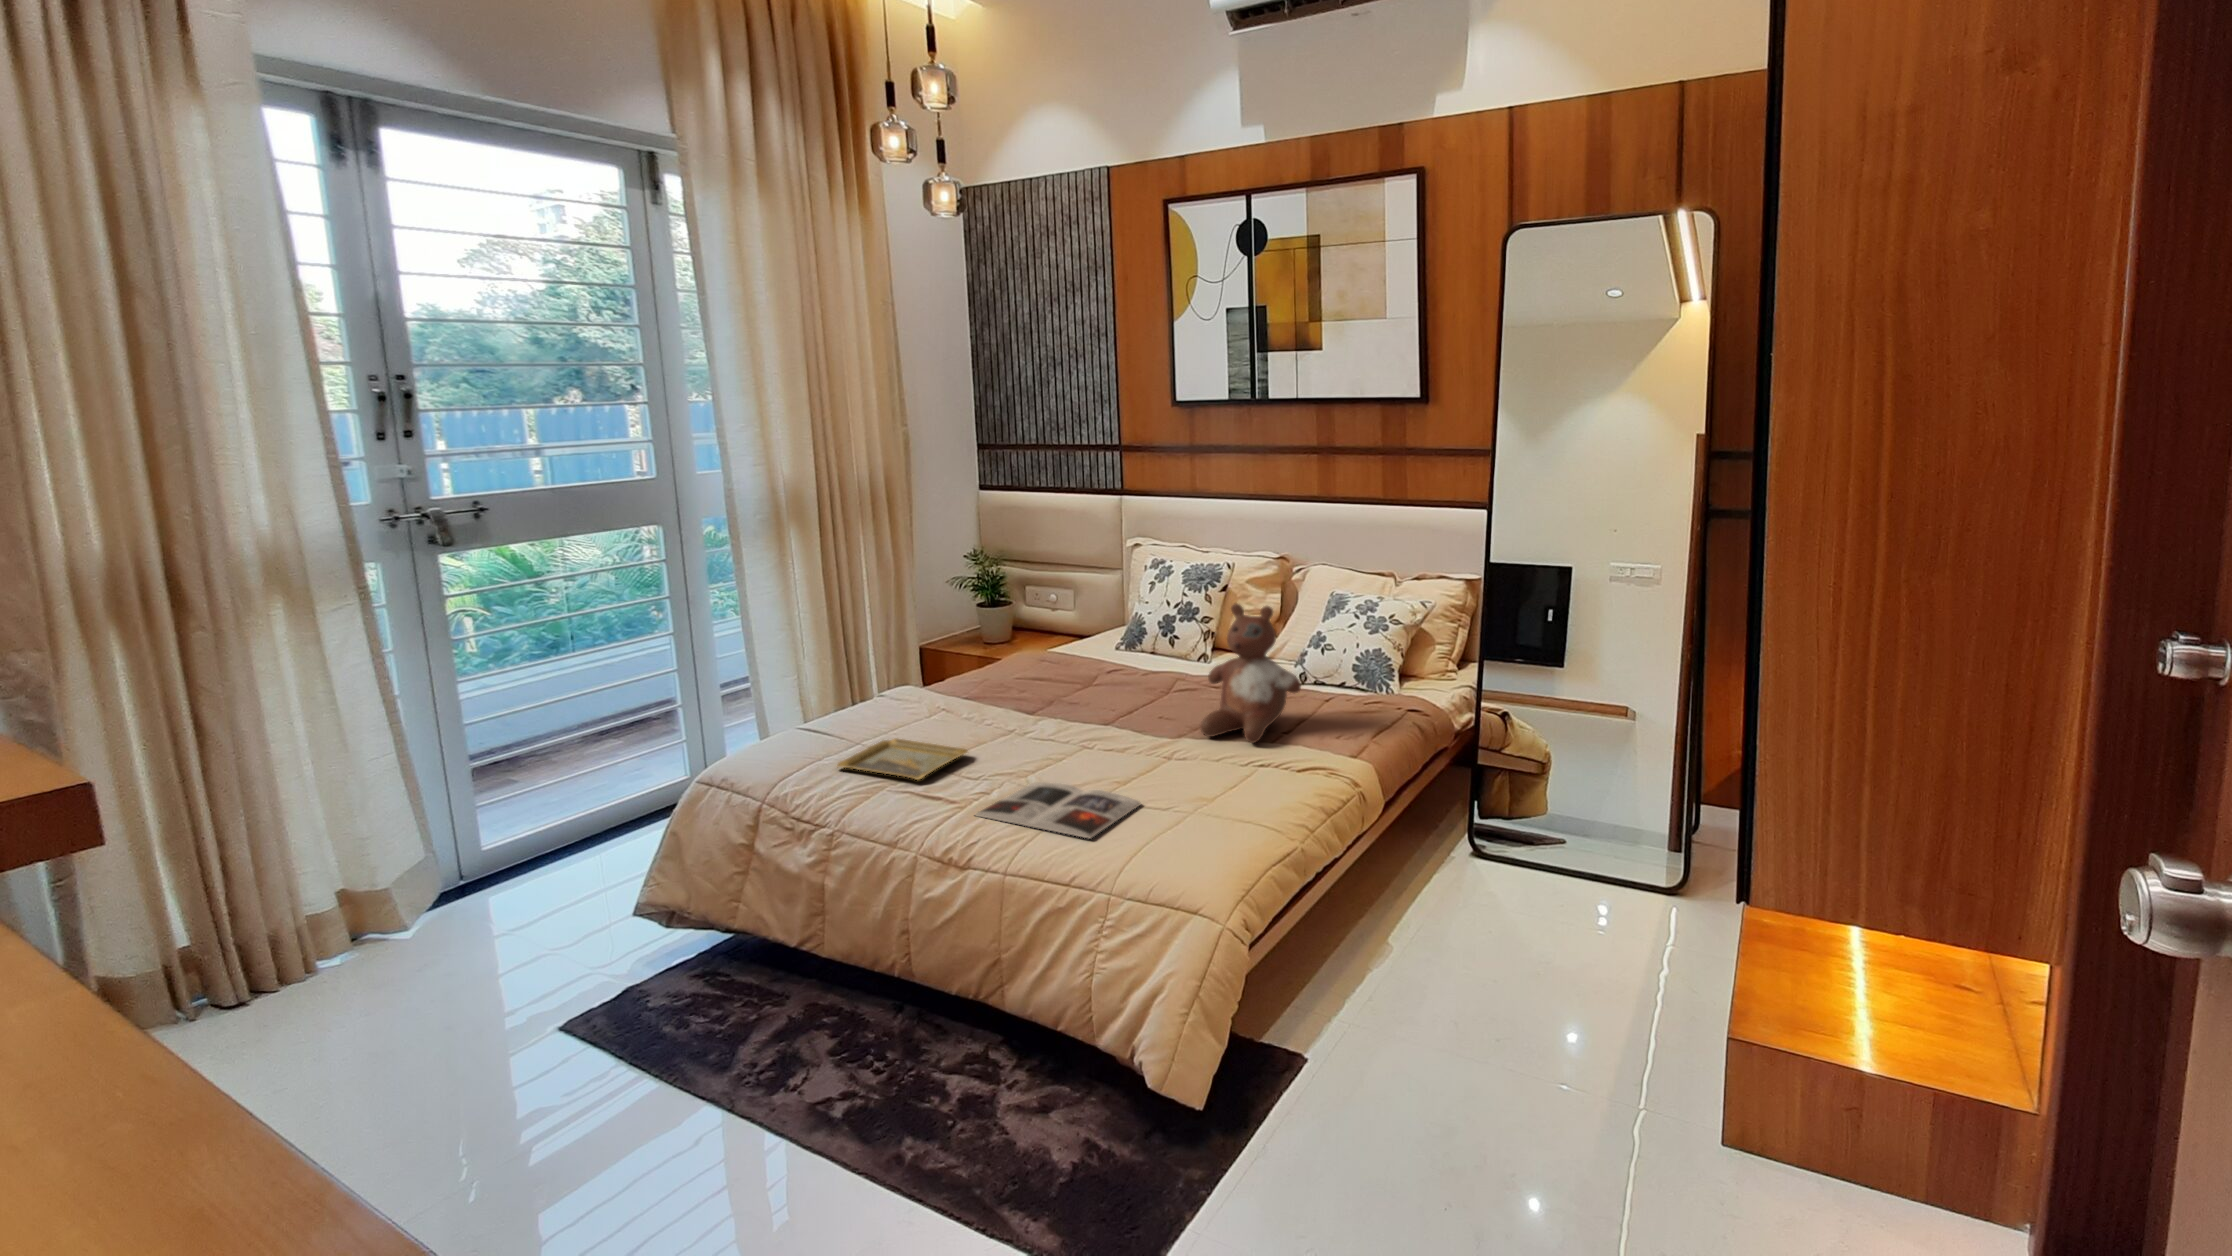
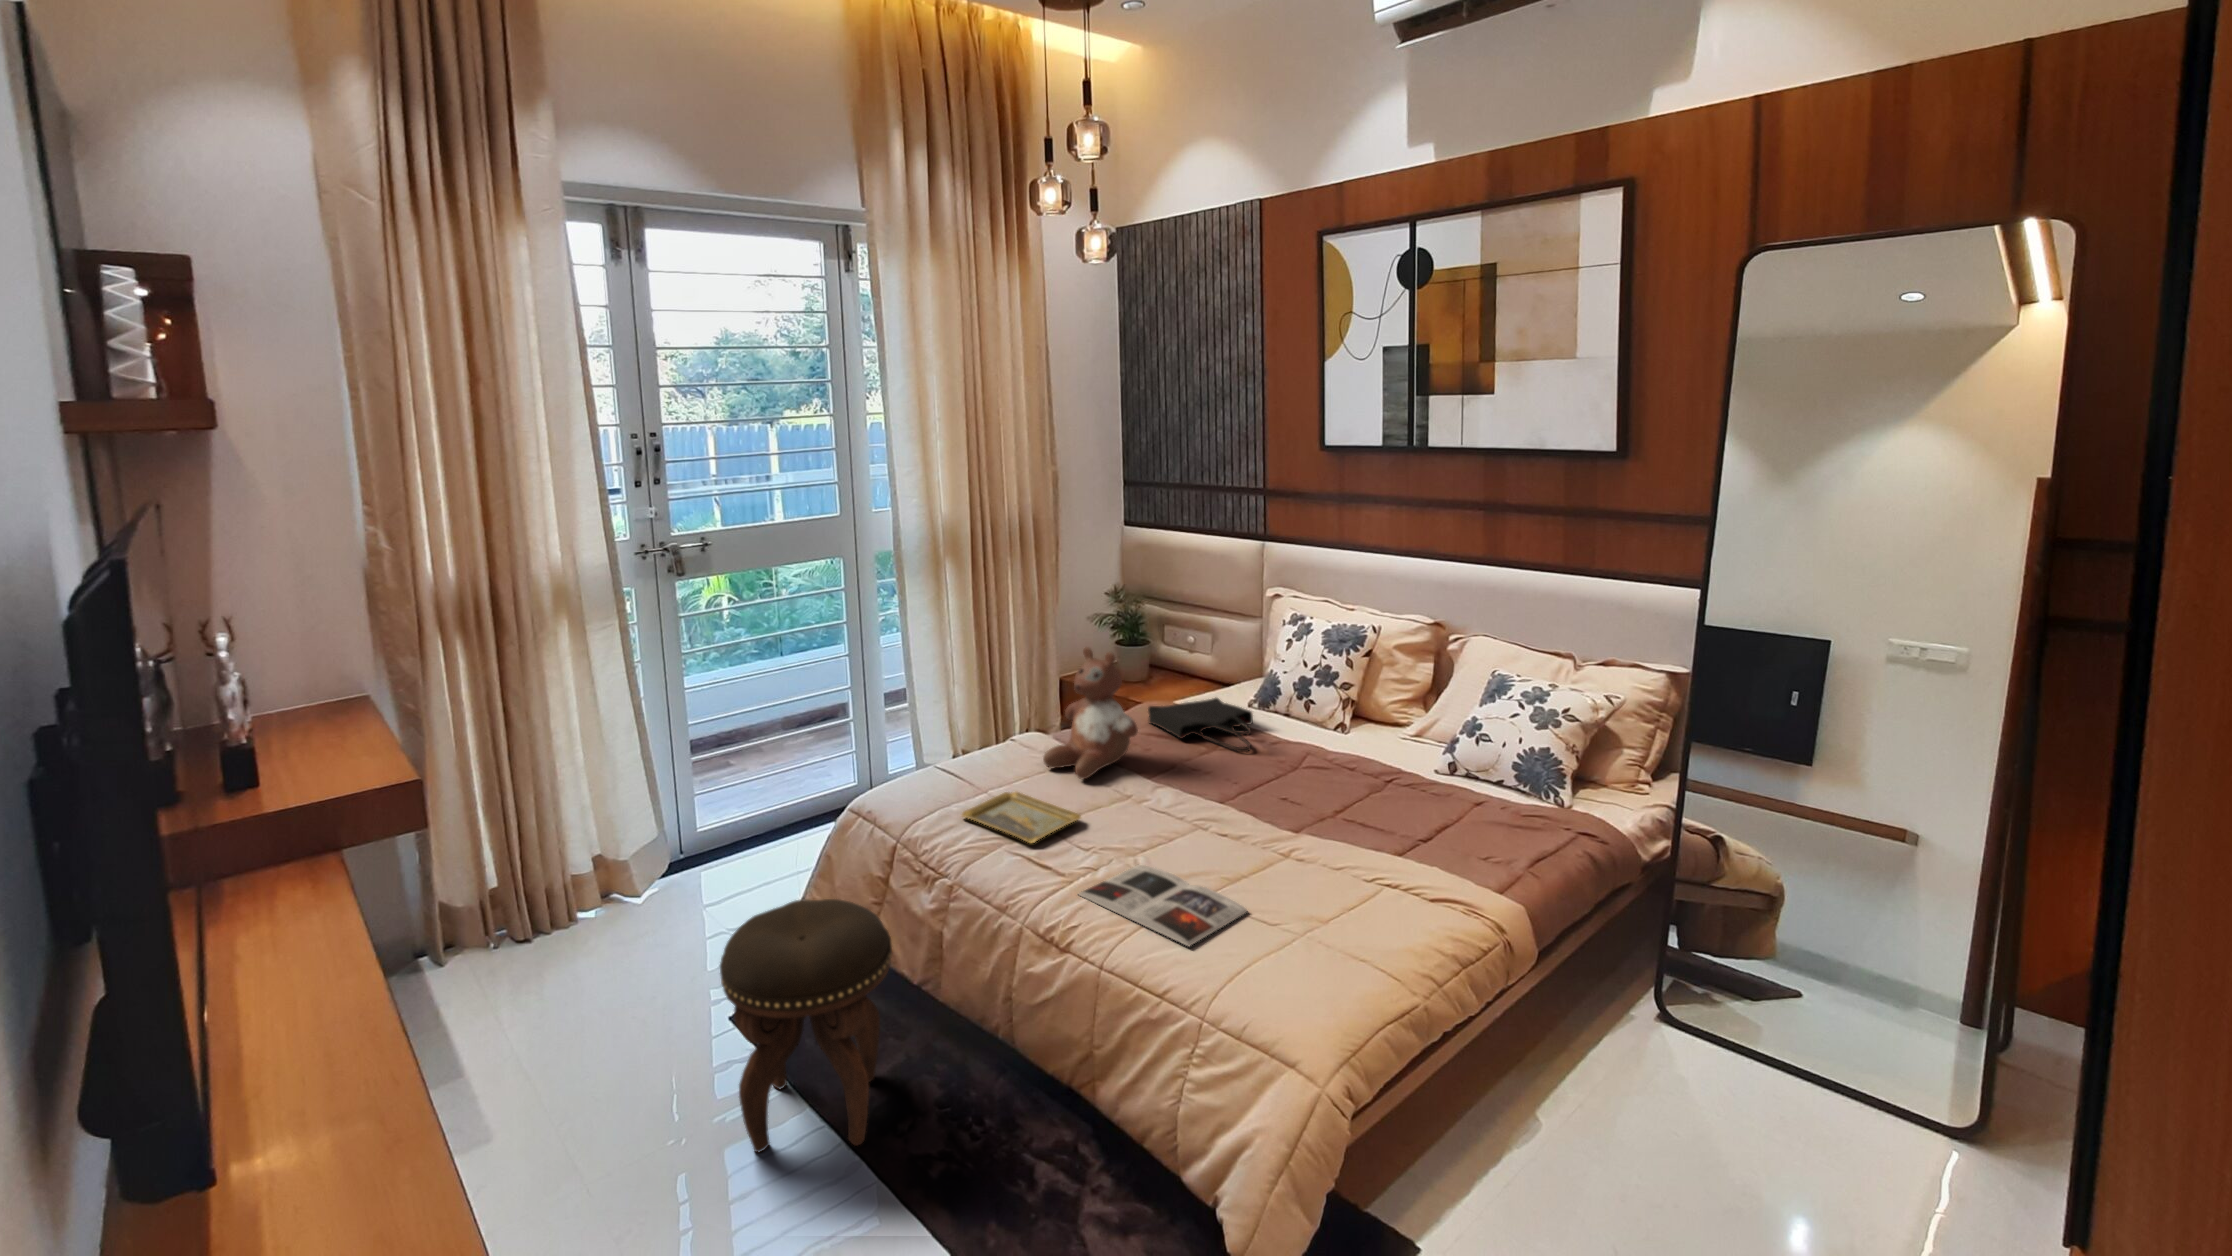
stuffed bear: present [1200,603,1301,743] -> present [1043,647,1138,779]
tote bag: none [1024,640,1127,683] -> present [1148,698,1253,752]
footstool: none [554,863,770,1151] -> present [720,899,892,1152]

